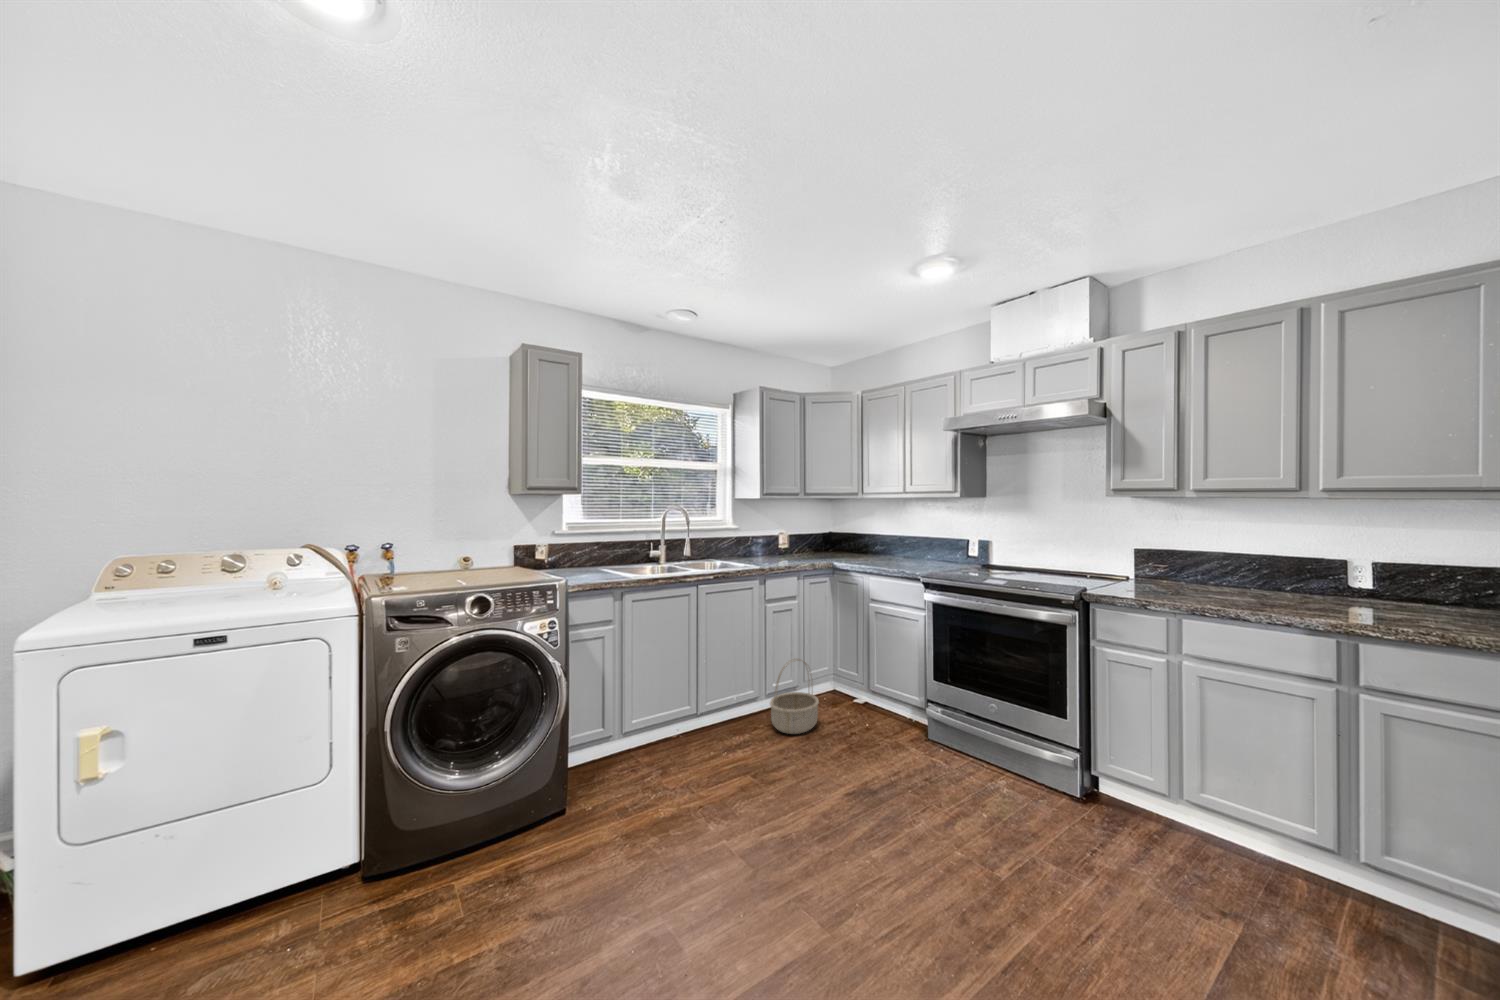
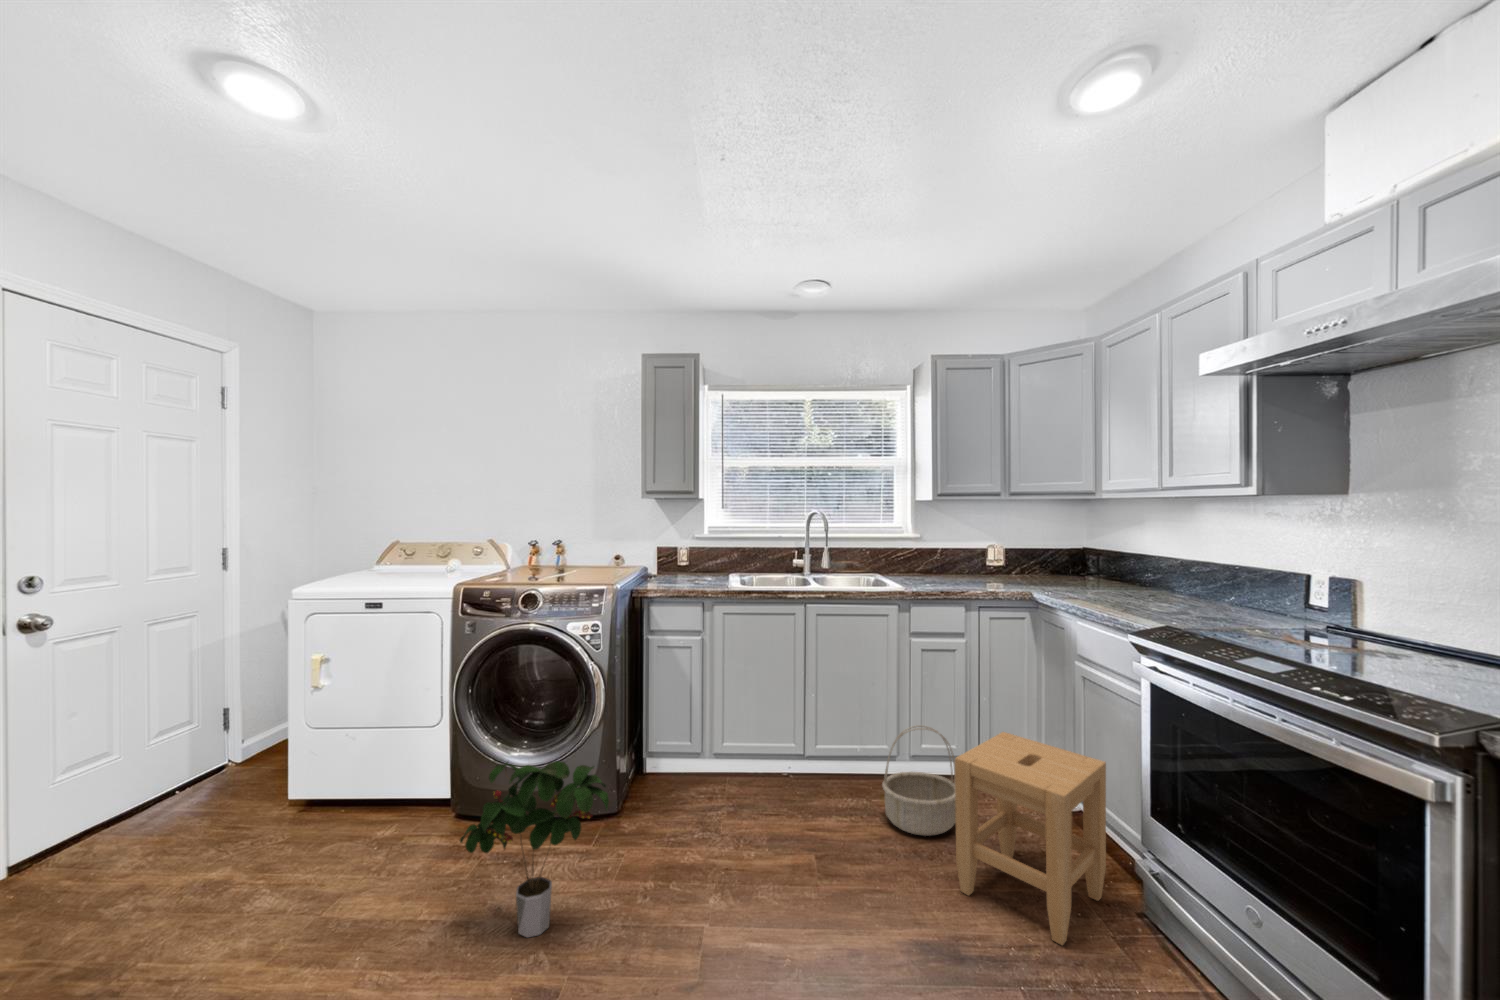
stool: none [846,650,917,761] -> present [955,732,1106,945]
potted plant: none [519,736,663,909] -> present [460,761,609,937]

